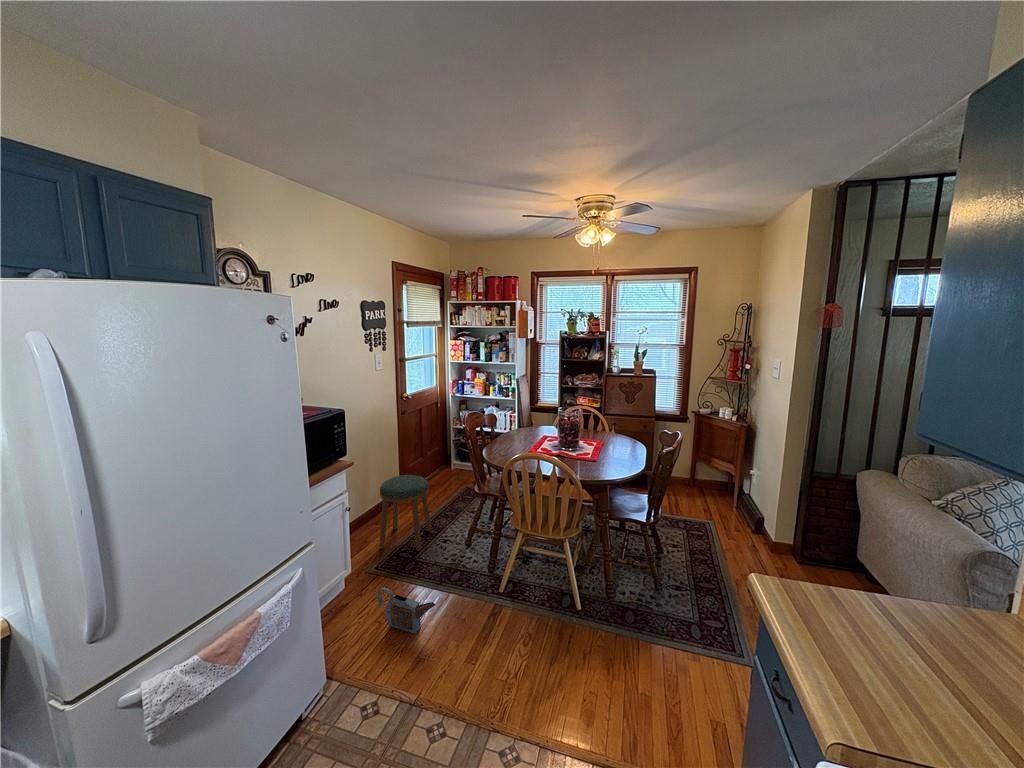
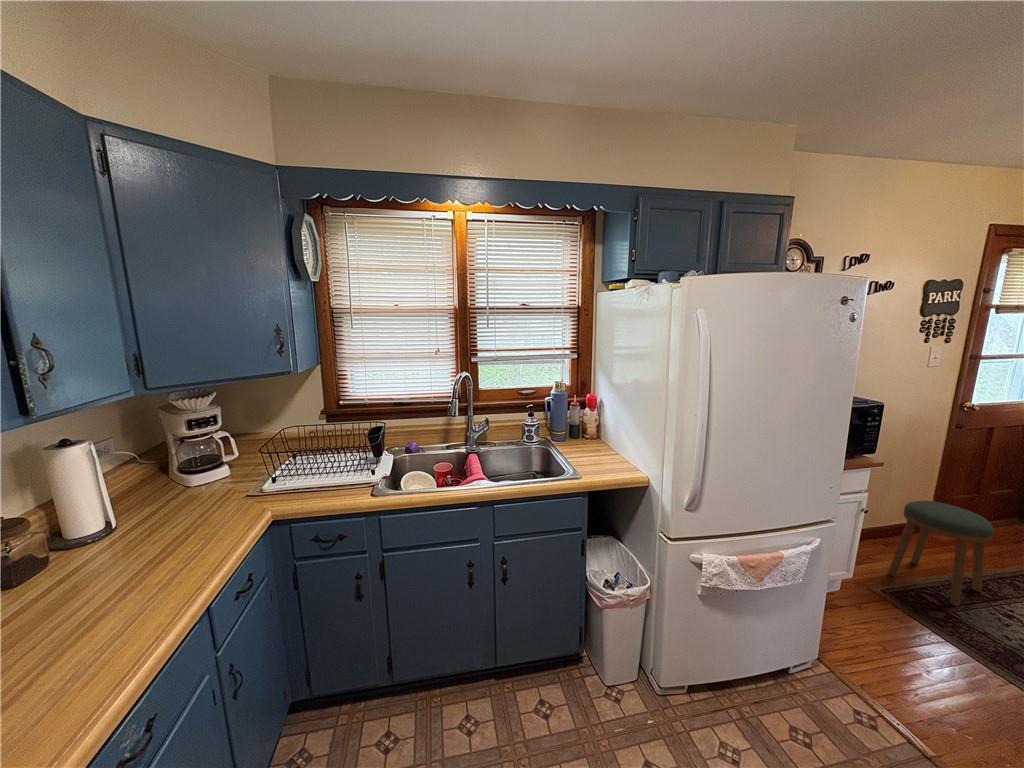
watering can: present [377,588,435,634] -> none [884,613,989,693]

